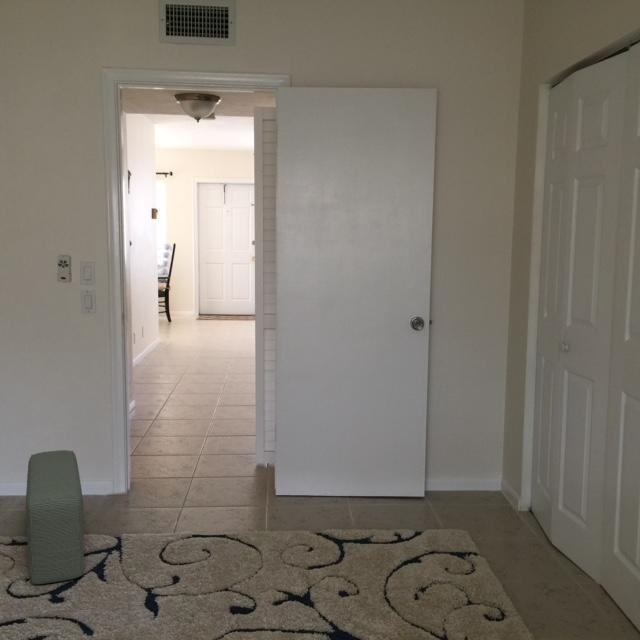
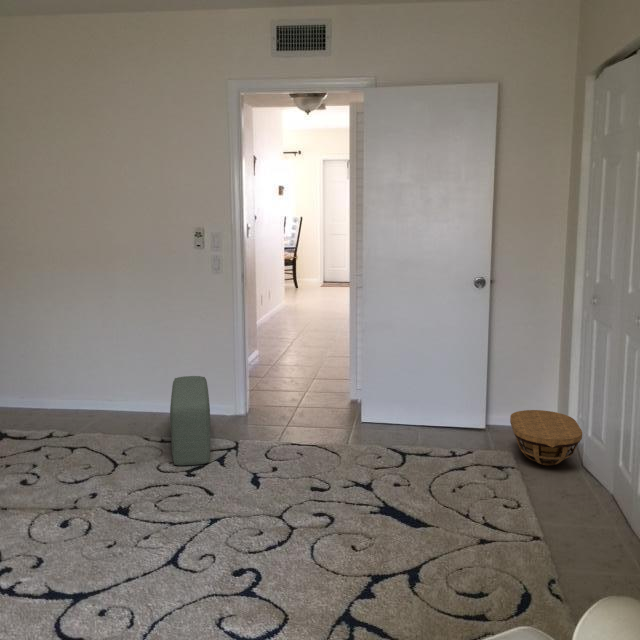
basket: none [462,475,553,546] -> present [510,410,582,465]

